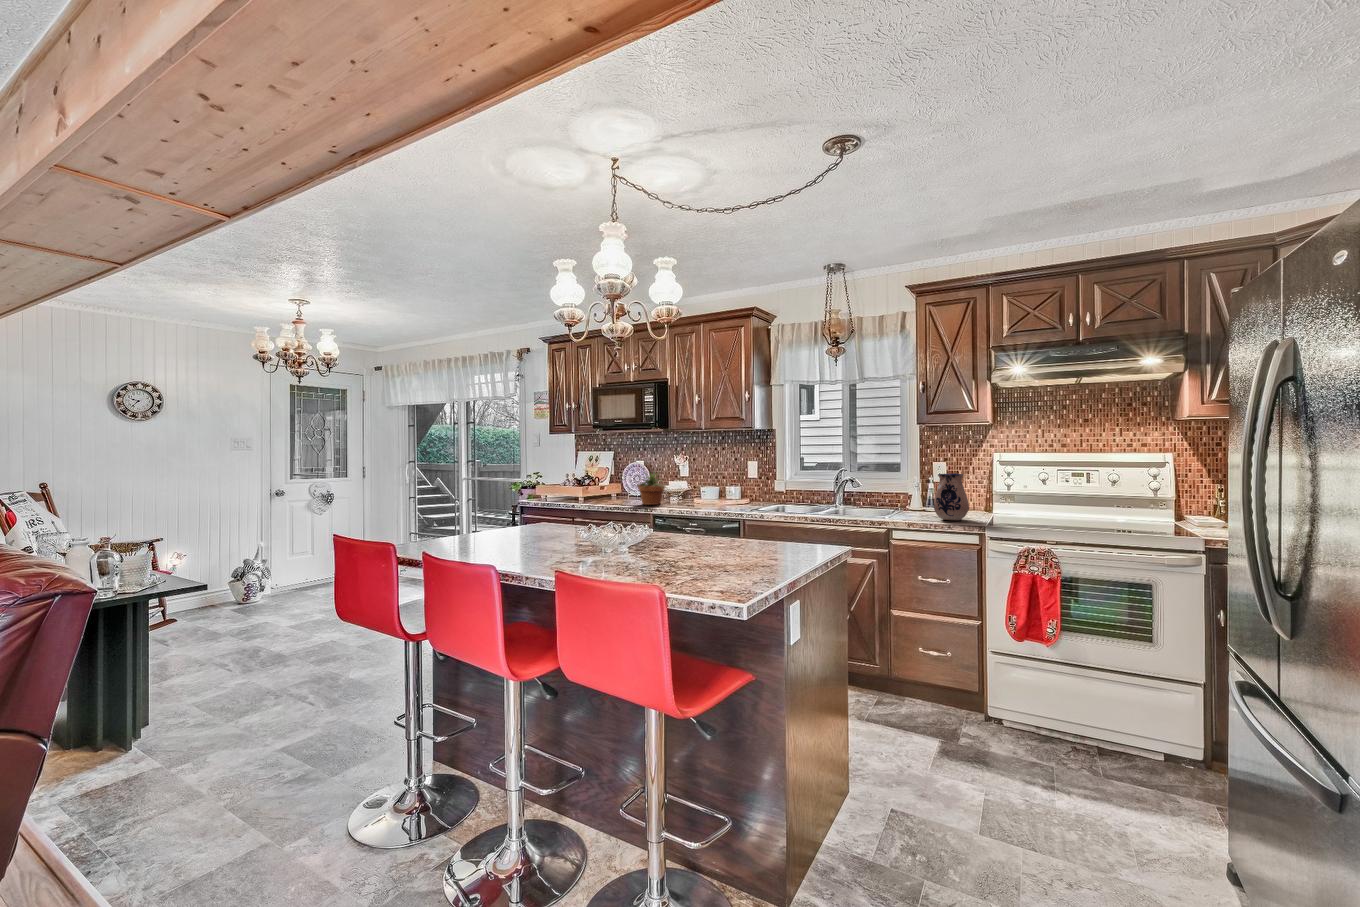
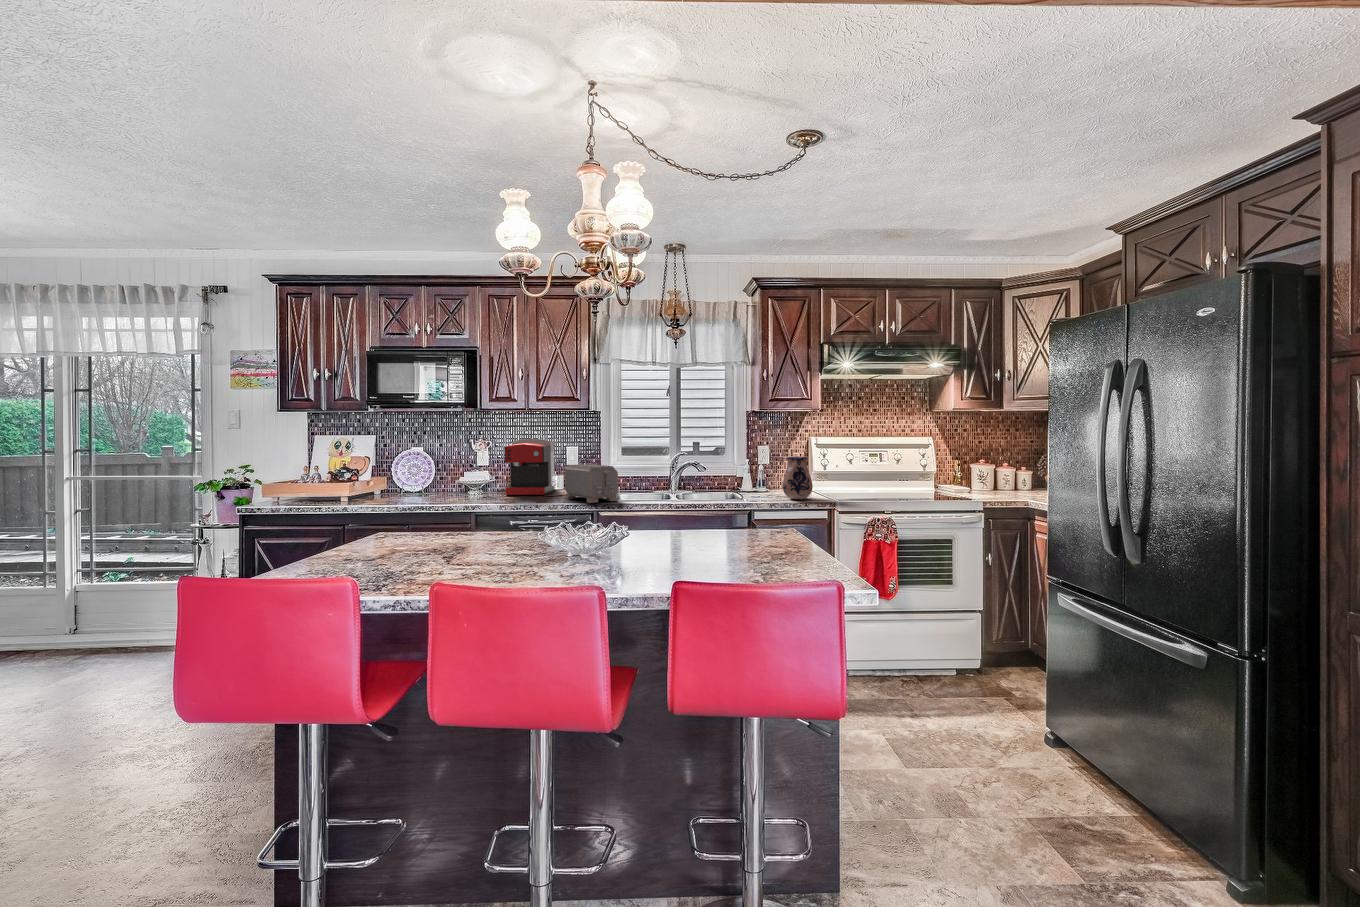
coffee maker: none [691,454,739,503] -> present [504,439,554,495]
potted plant: present [637,473,666,505] -> none [434,458,482,502]
toaster: none [731,477,769,512] -> present [564,464,618,503]

